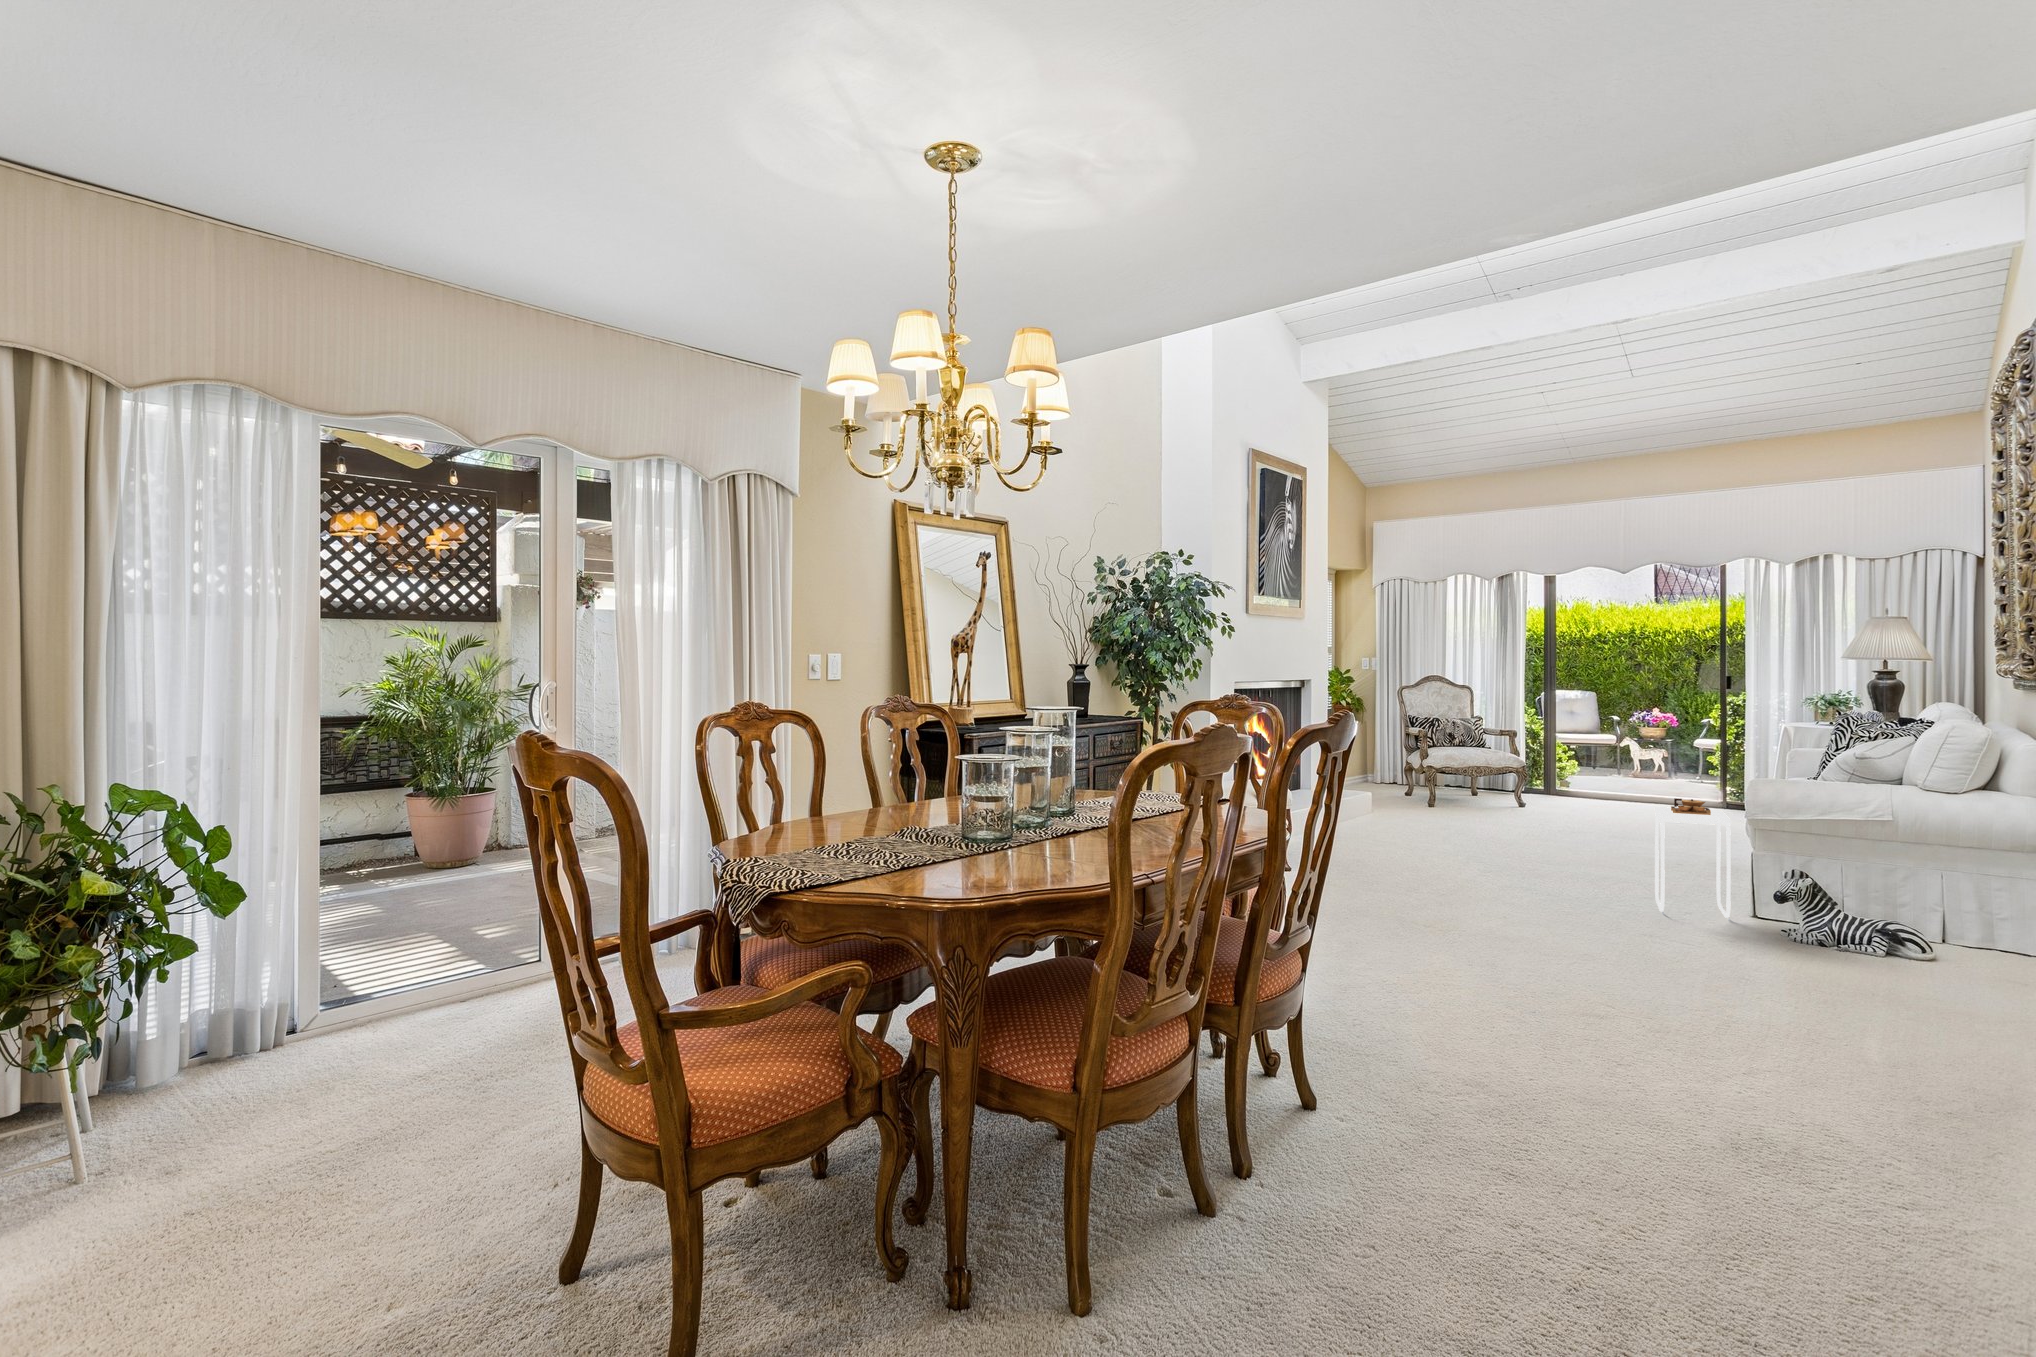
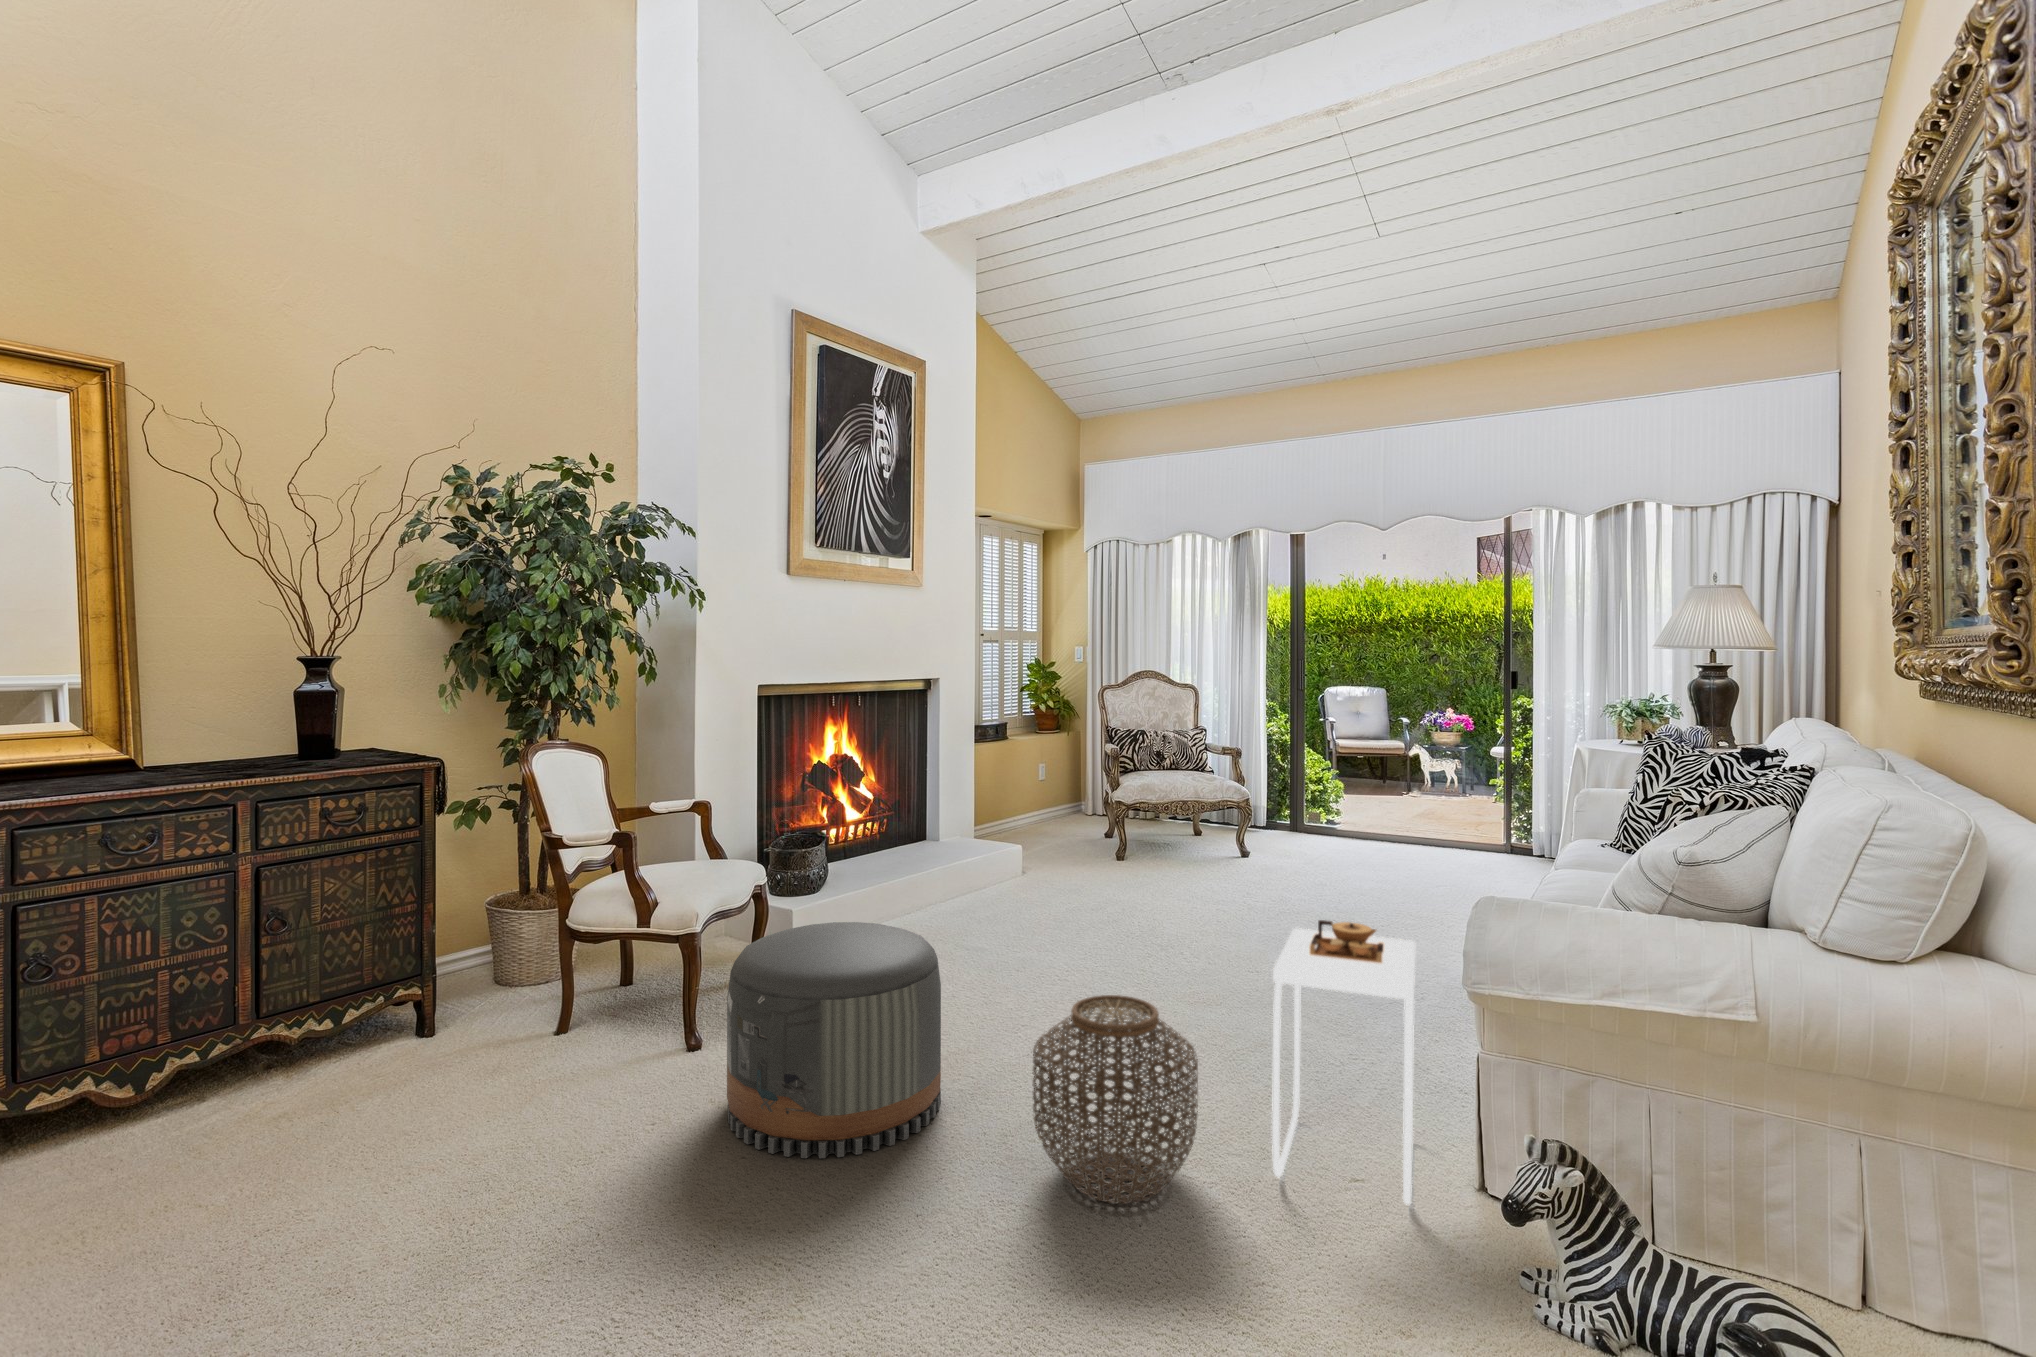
pouf: none [1363,809,1473,906] -> present [727,922,941,1158]
woven basket: none [1541,832,1626,917] -> present [1033,995,1198,1204]

